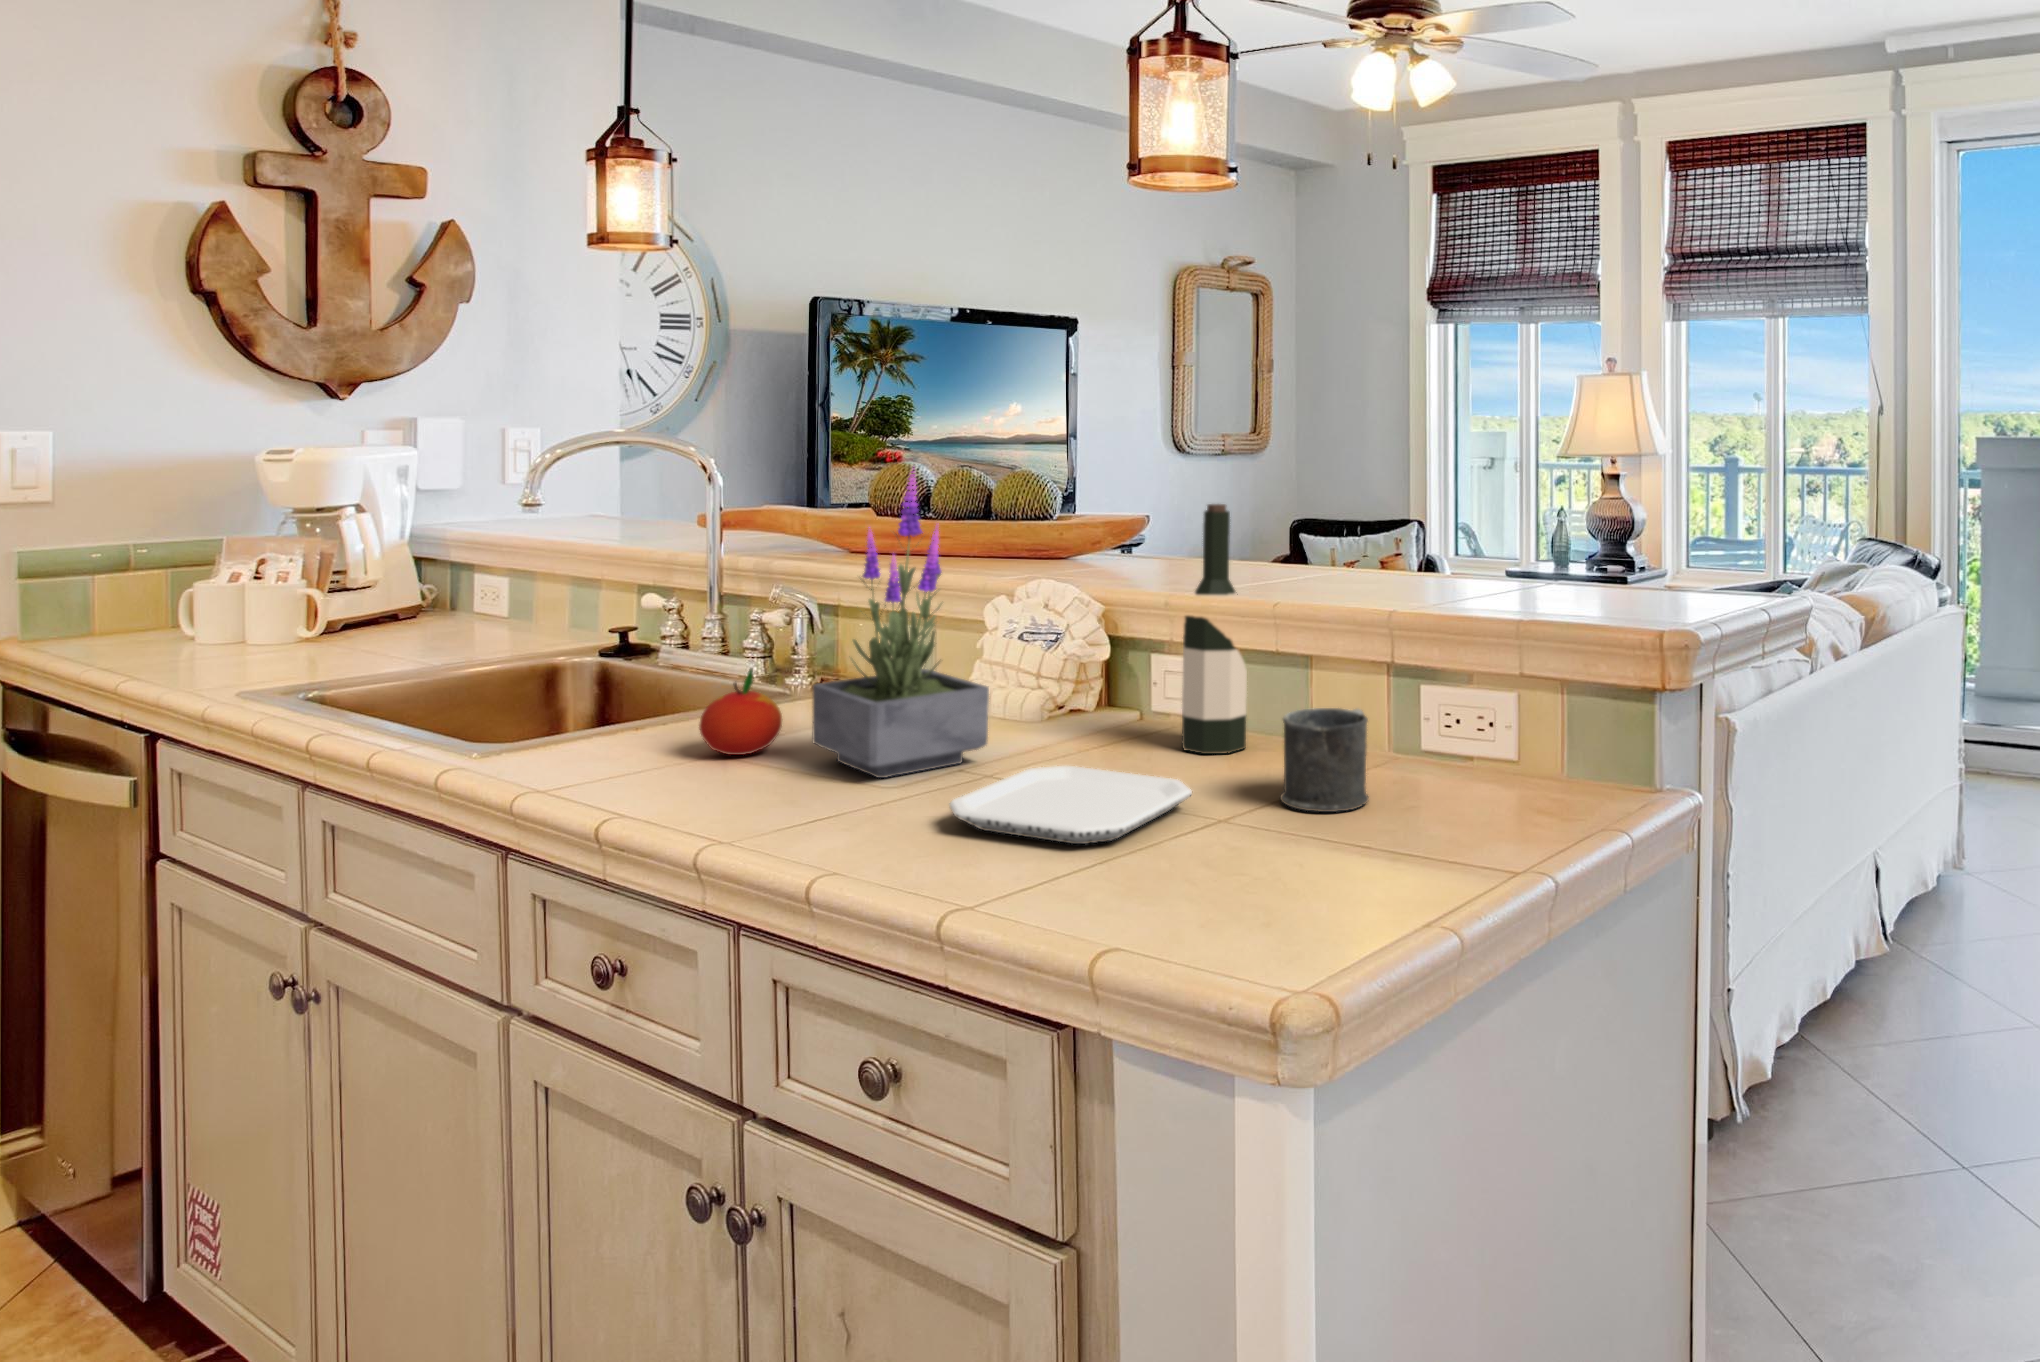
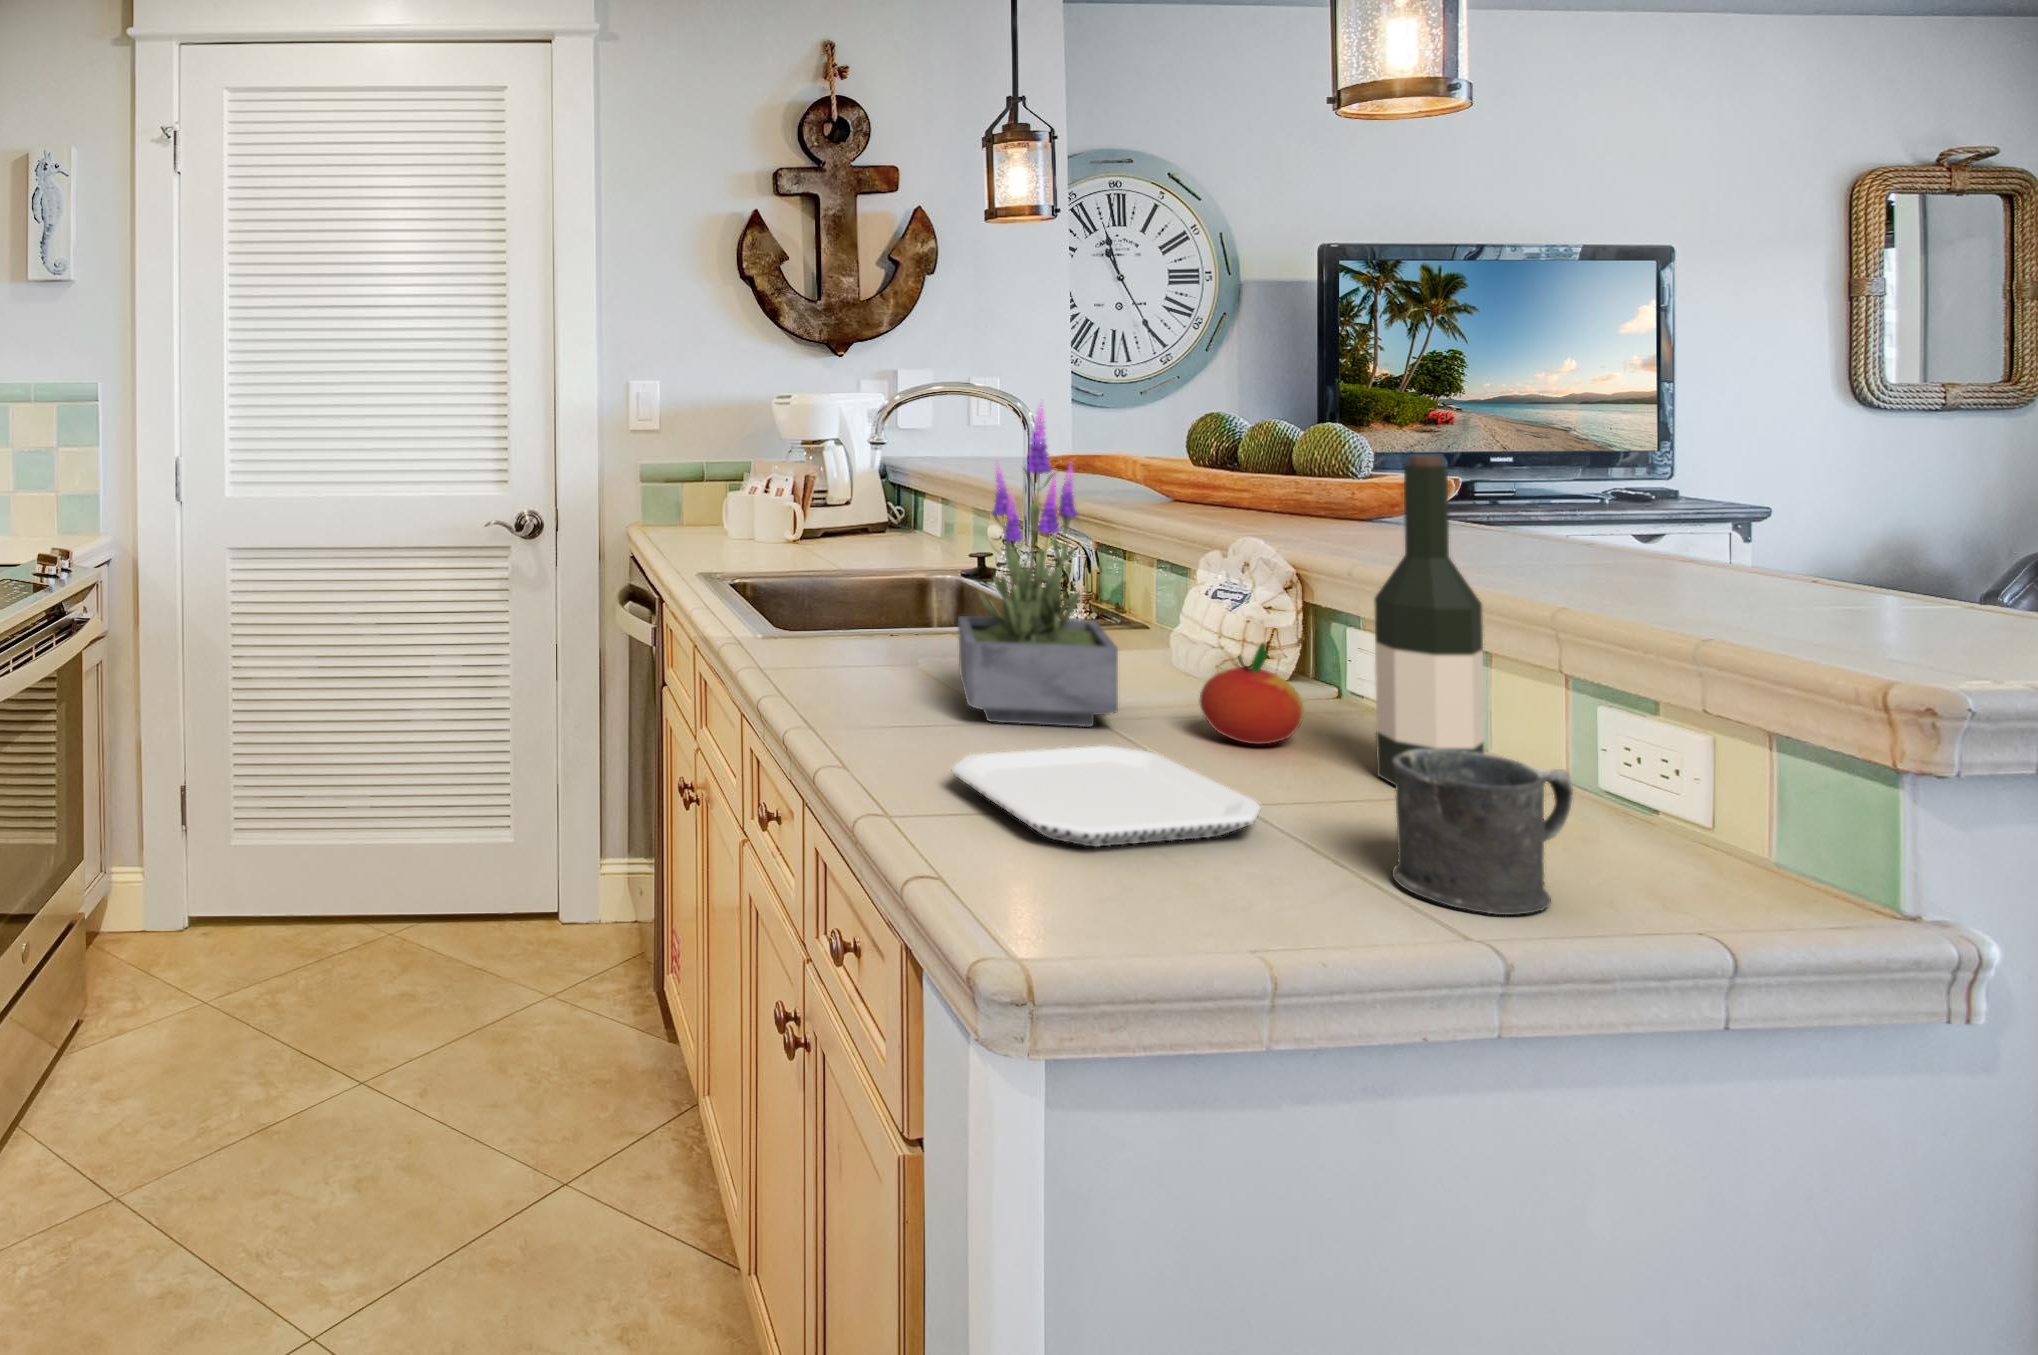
apple: present [699,669,782,755] -> present [1199,643,1304,744]

